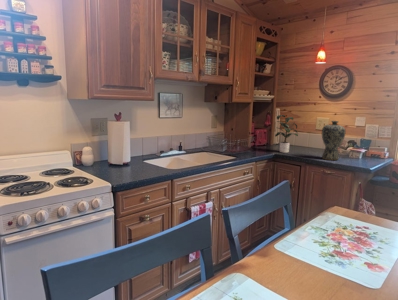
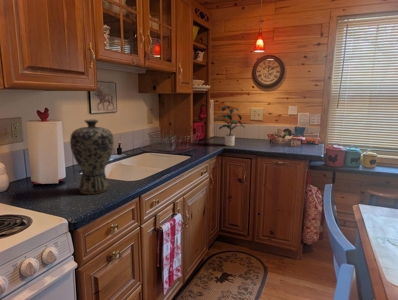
vase: present [322,121,346,160] -> present [70,119,114,194]

